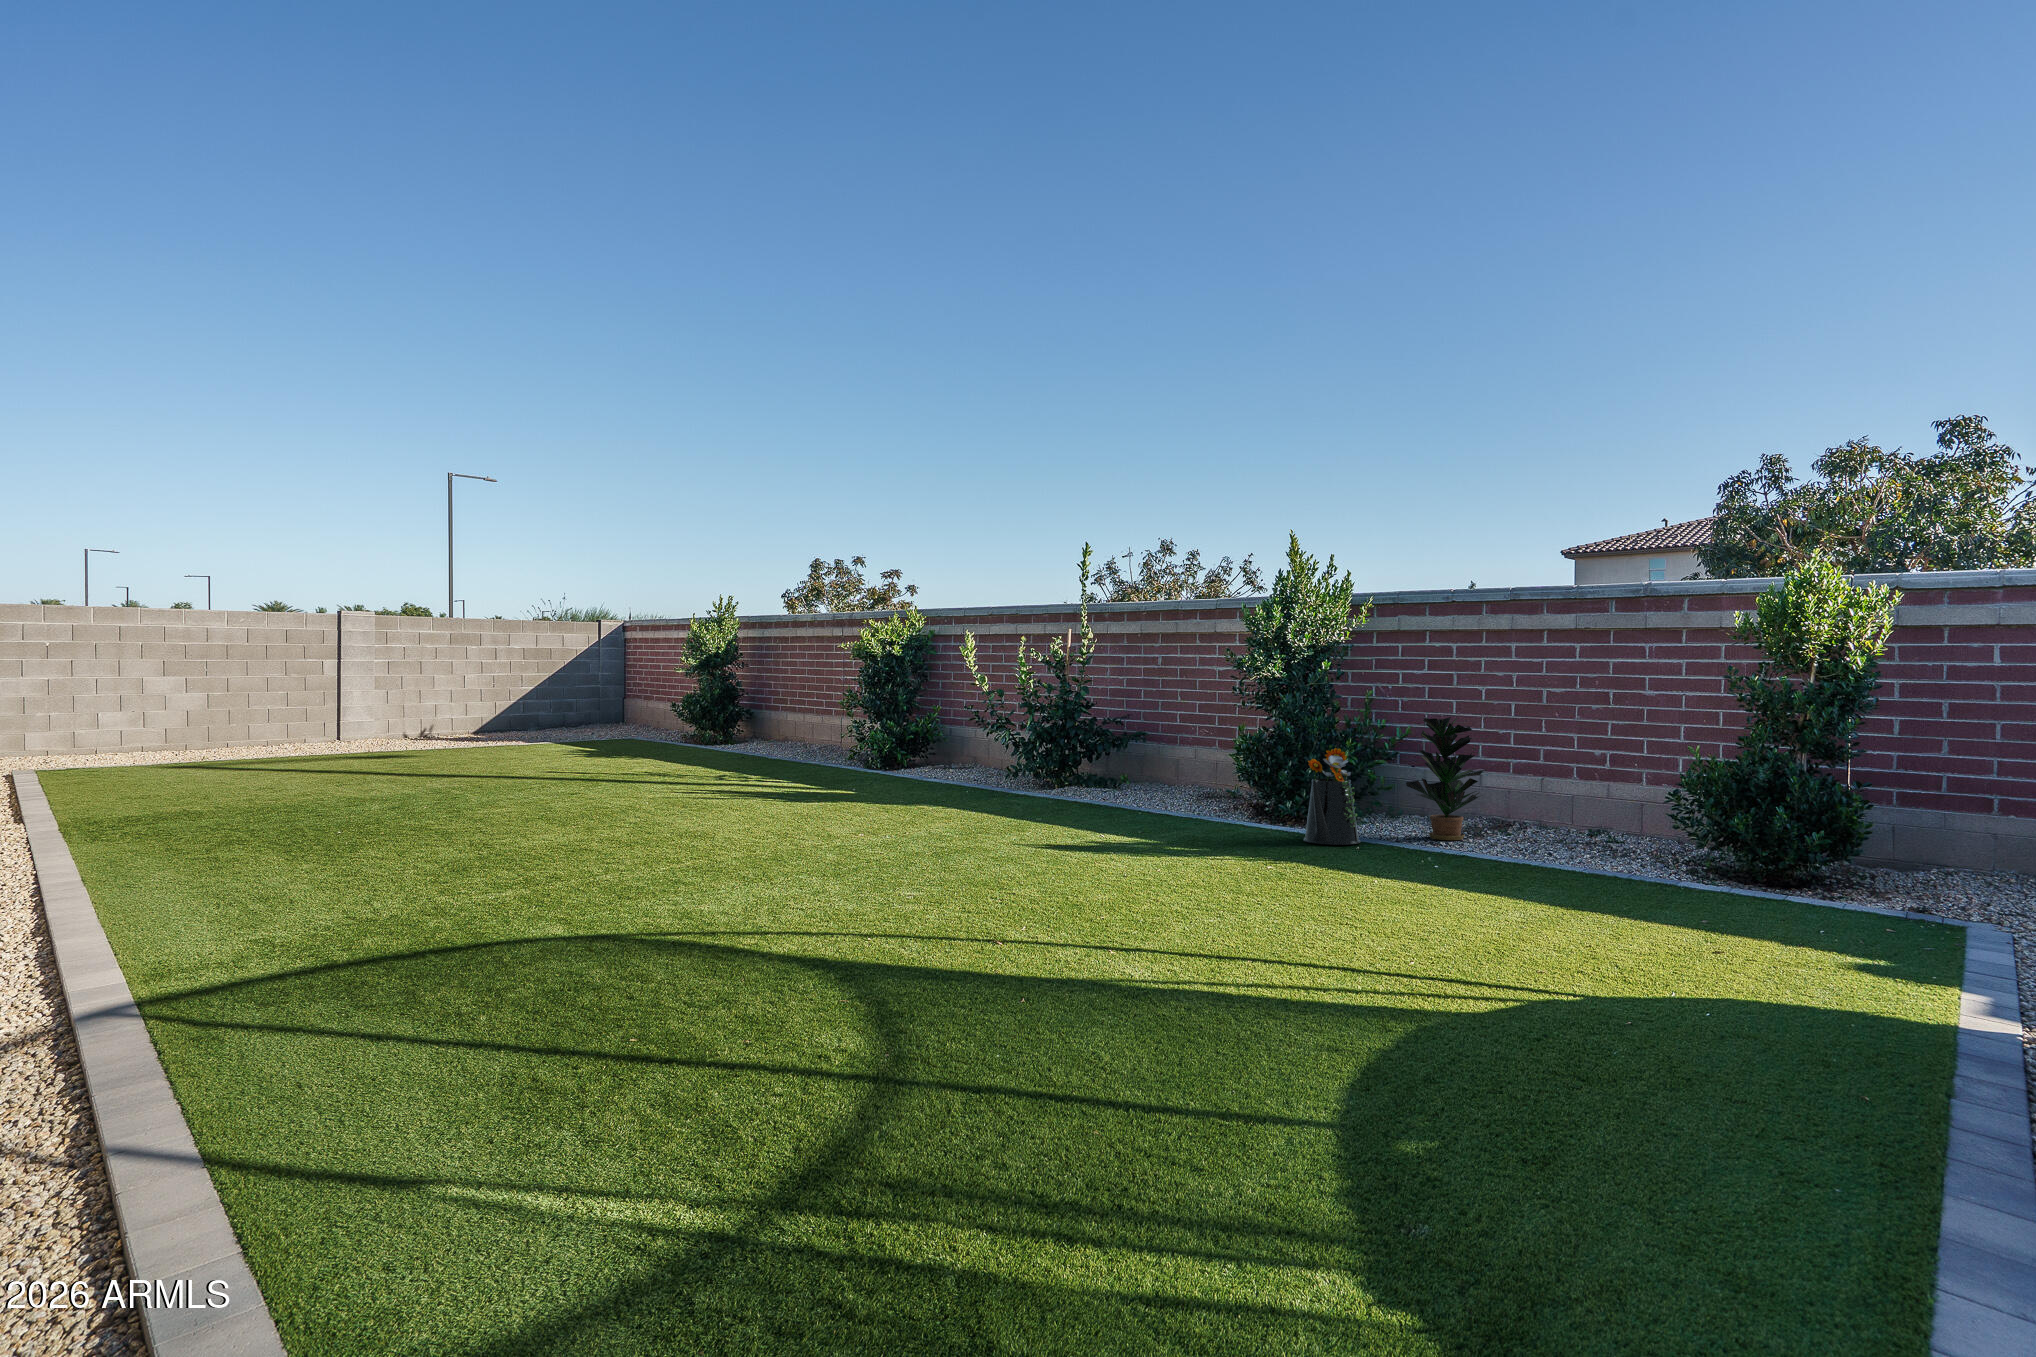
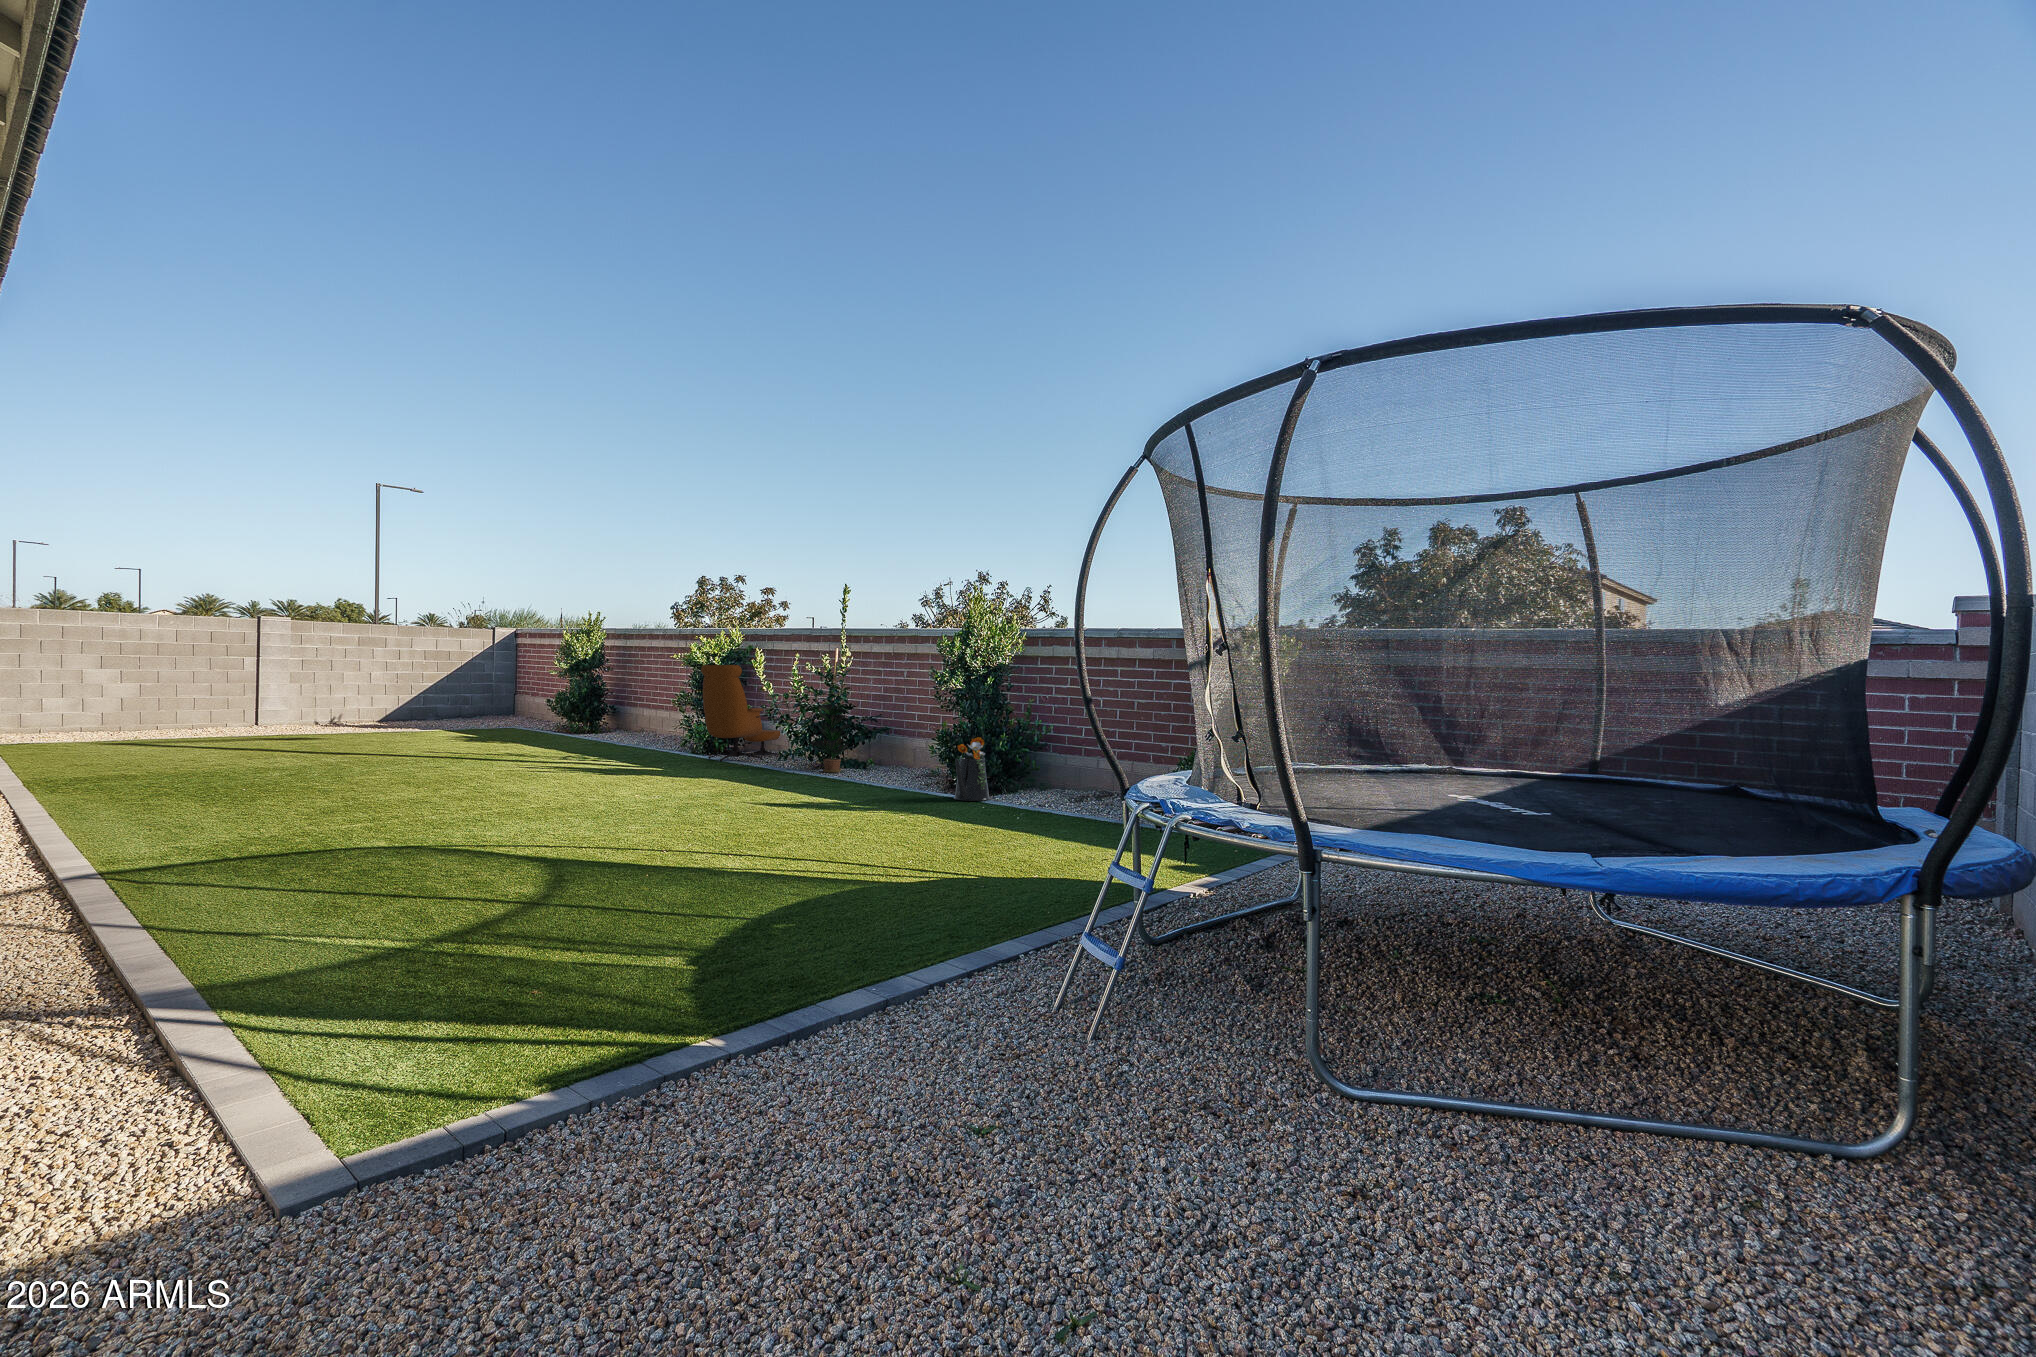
lounge chair: none [892,652,990,785] -> present [701,665,781,762]
potted plant: present [1406,717,1484,840] -> present [810,704,853,772]

